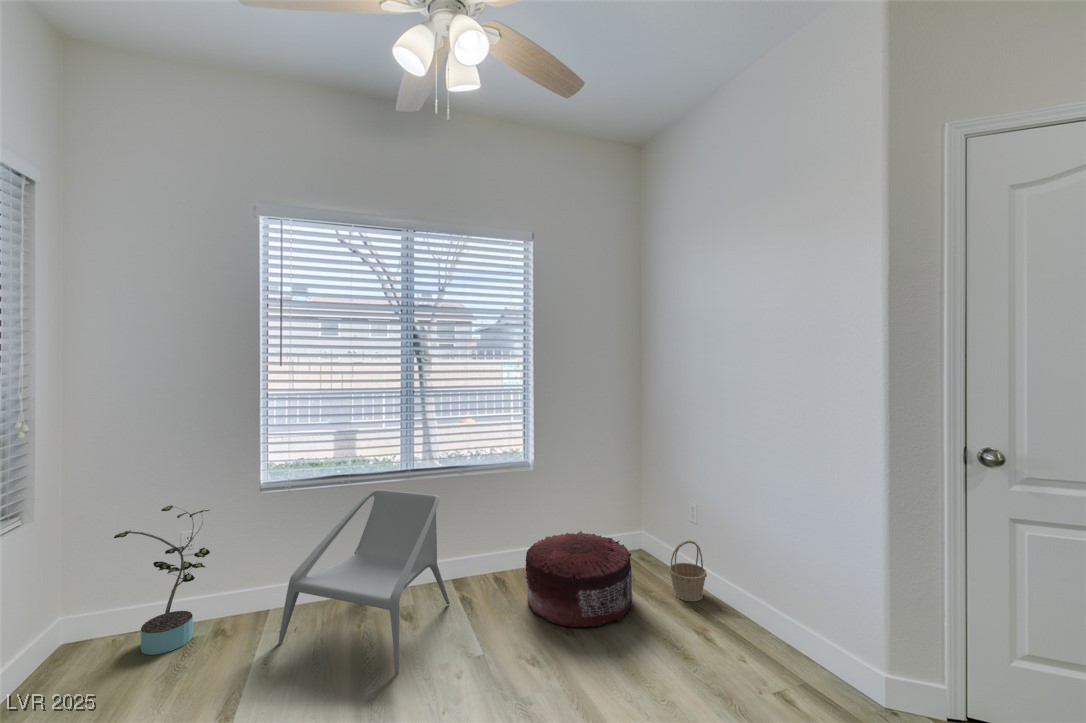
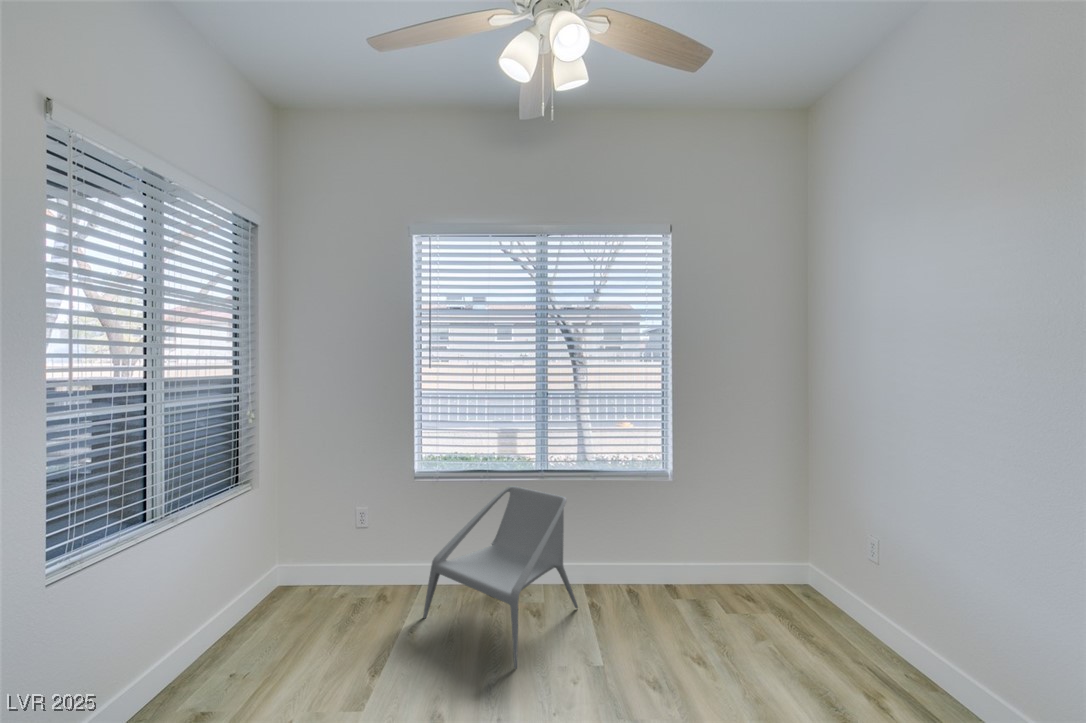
potted plant: present [114,505,210,655] -> none [307,485,377,608]
pouf: present [526,531,633,628] -> none [656,551,784,663]
basket: present [669,540,707,601] -> none [836,581,889,658]

